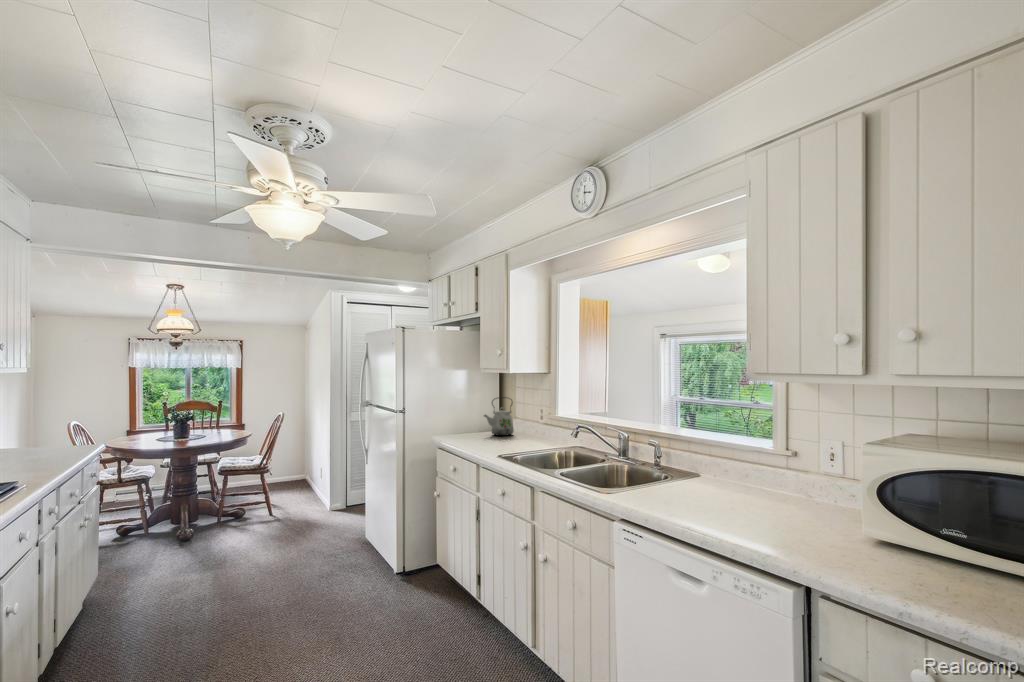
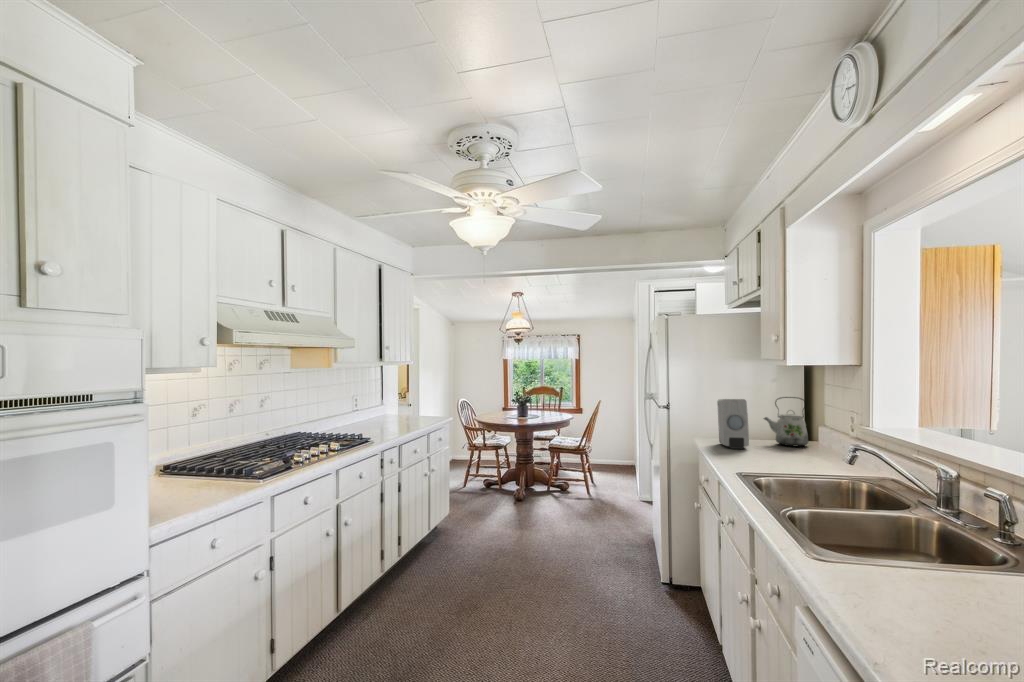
soap dispenser: none [452,400,480,442] -> present [717,399,749,449]

